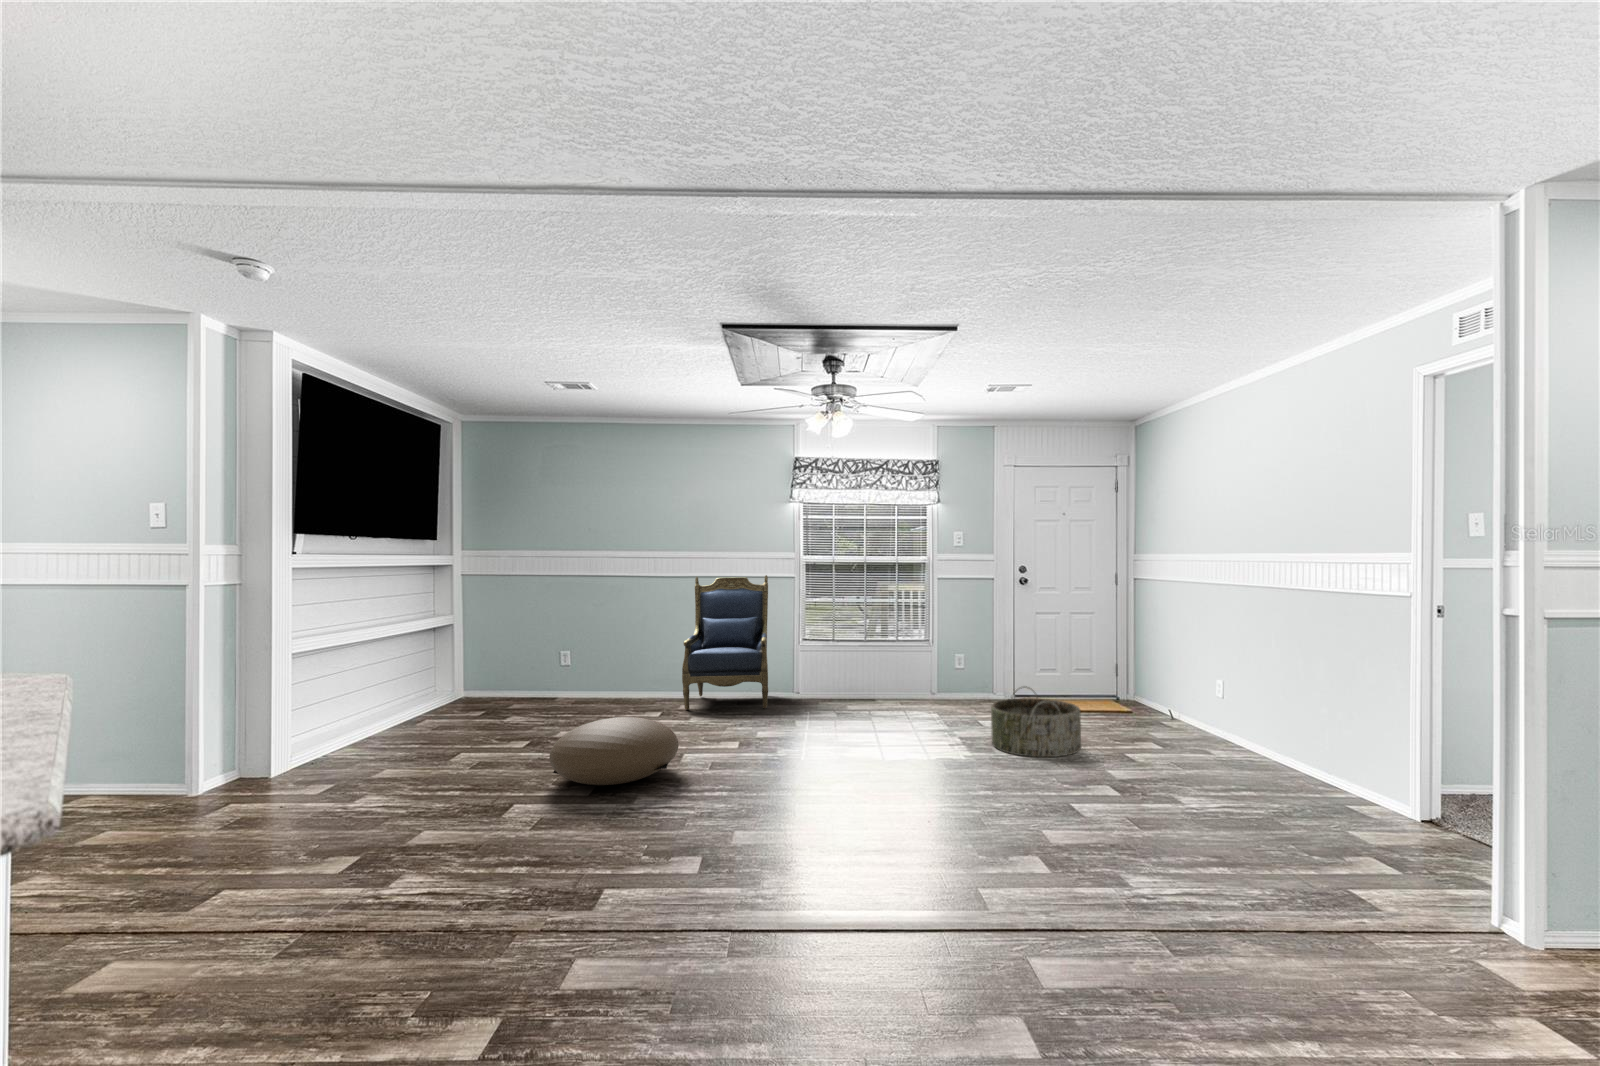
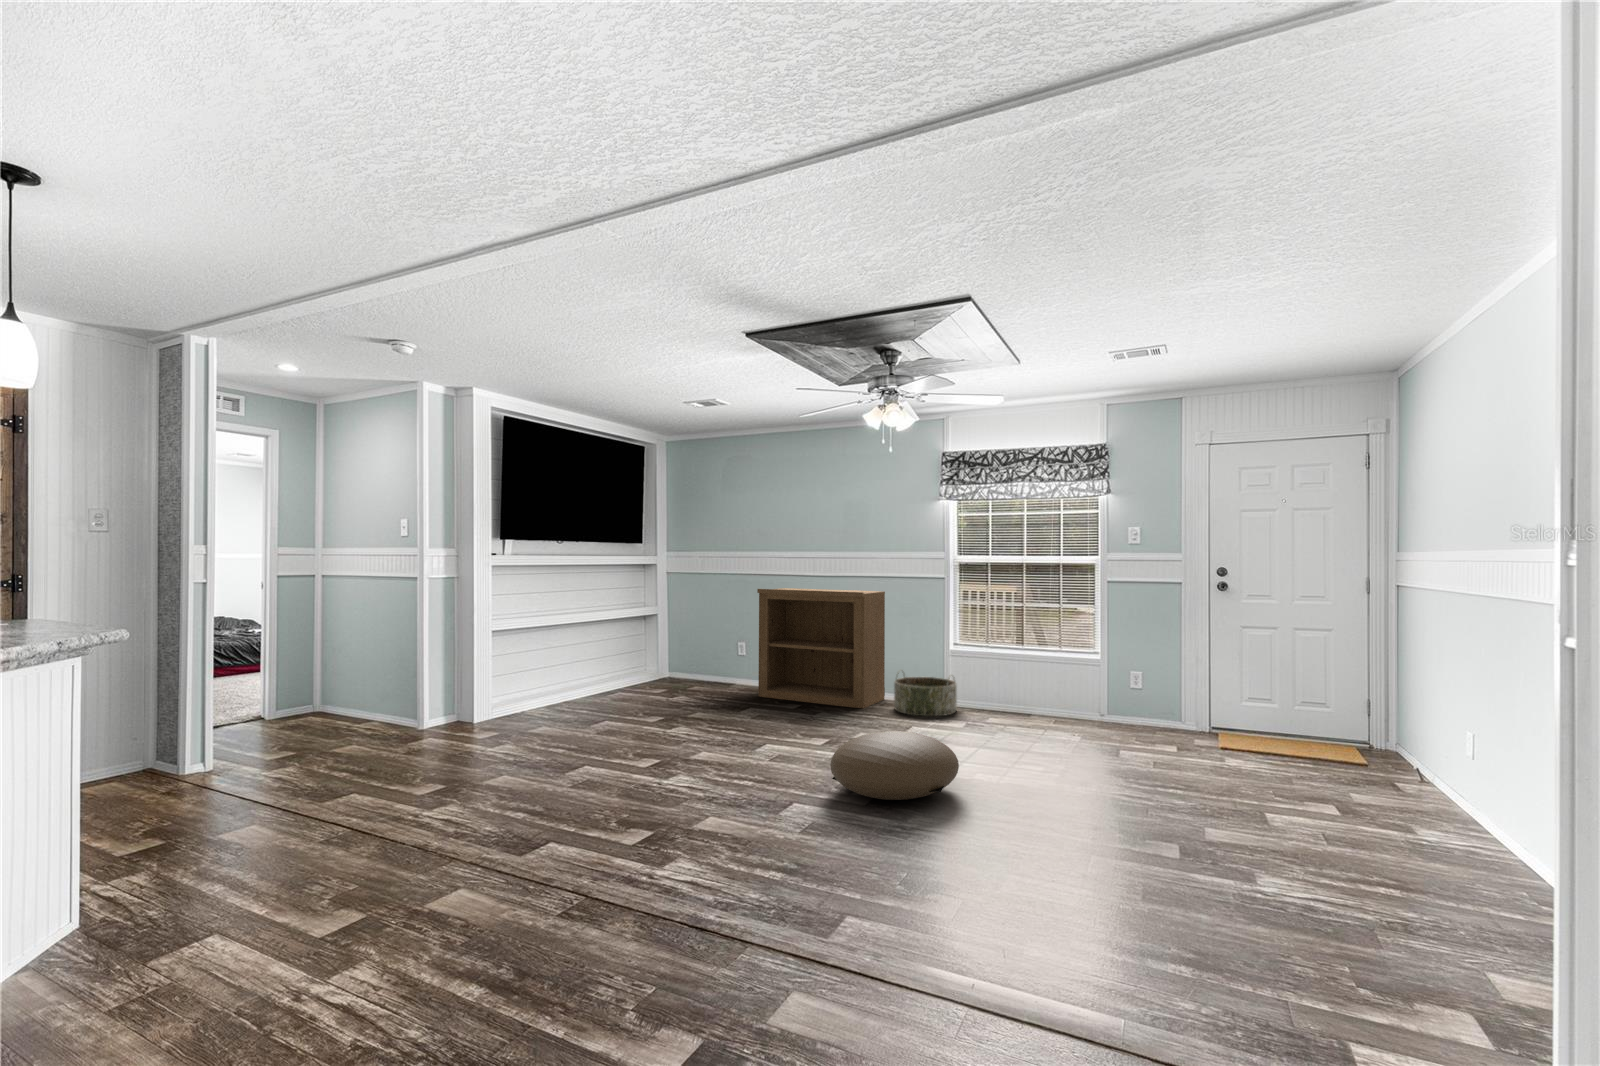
armchair: present [682,575,768,710] -> none [983,591,1082,737]
bookshelf: none [426,583,576,708] -> present [757,588,885,708]
basket: present [991,686,1081,757] -> present [894,673,957,716]

